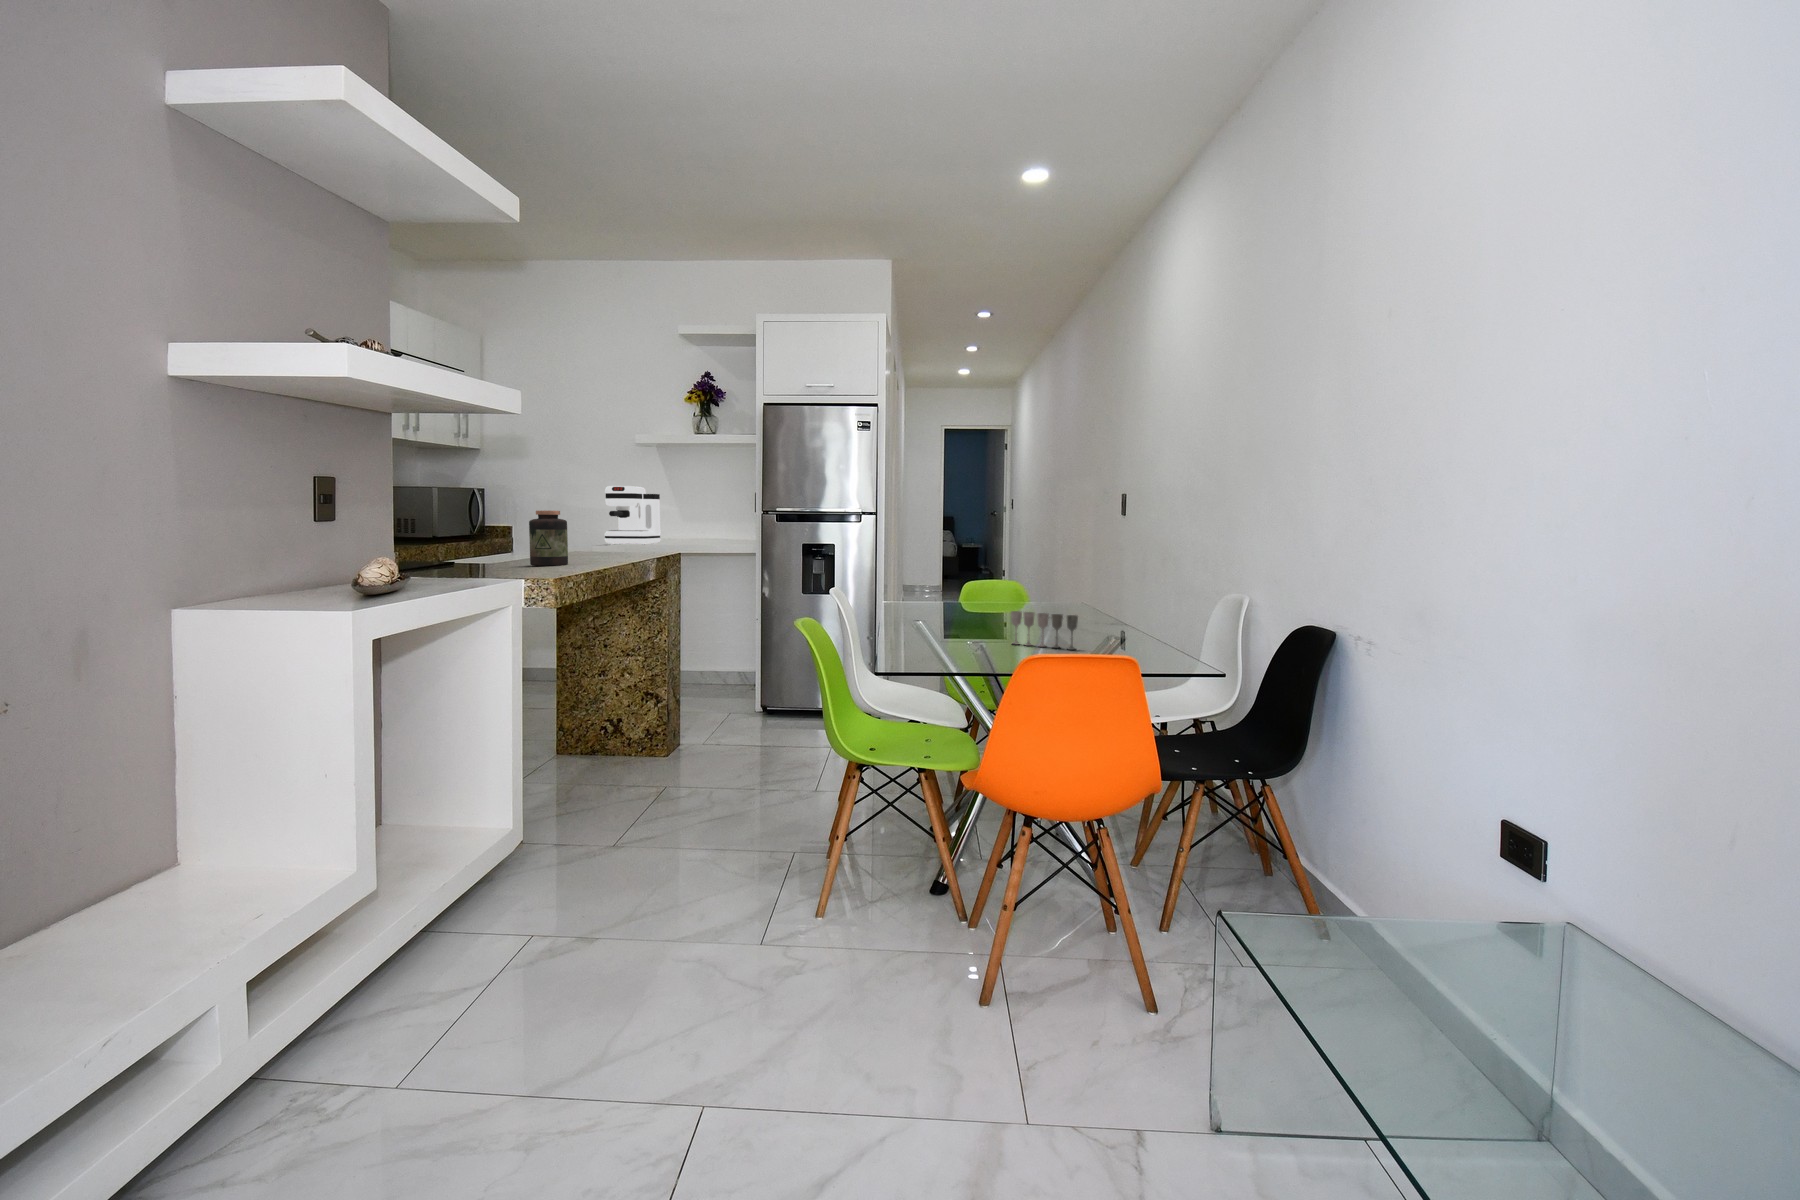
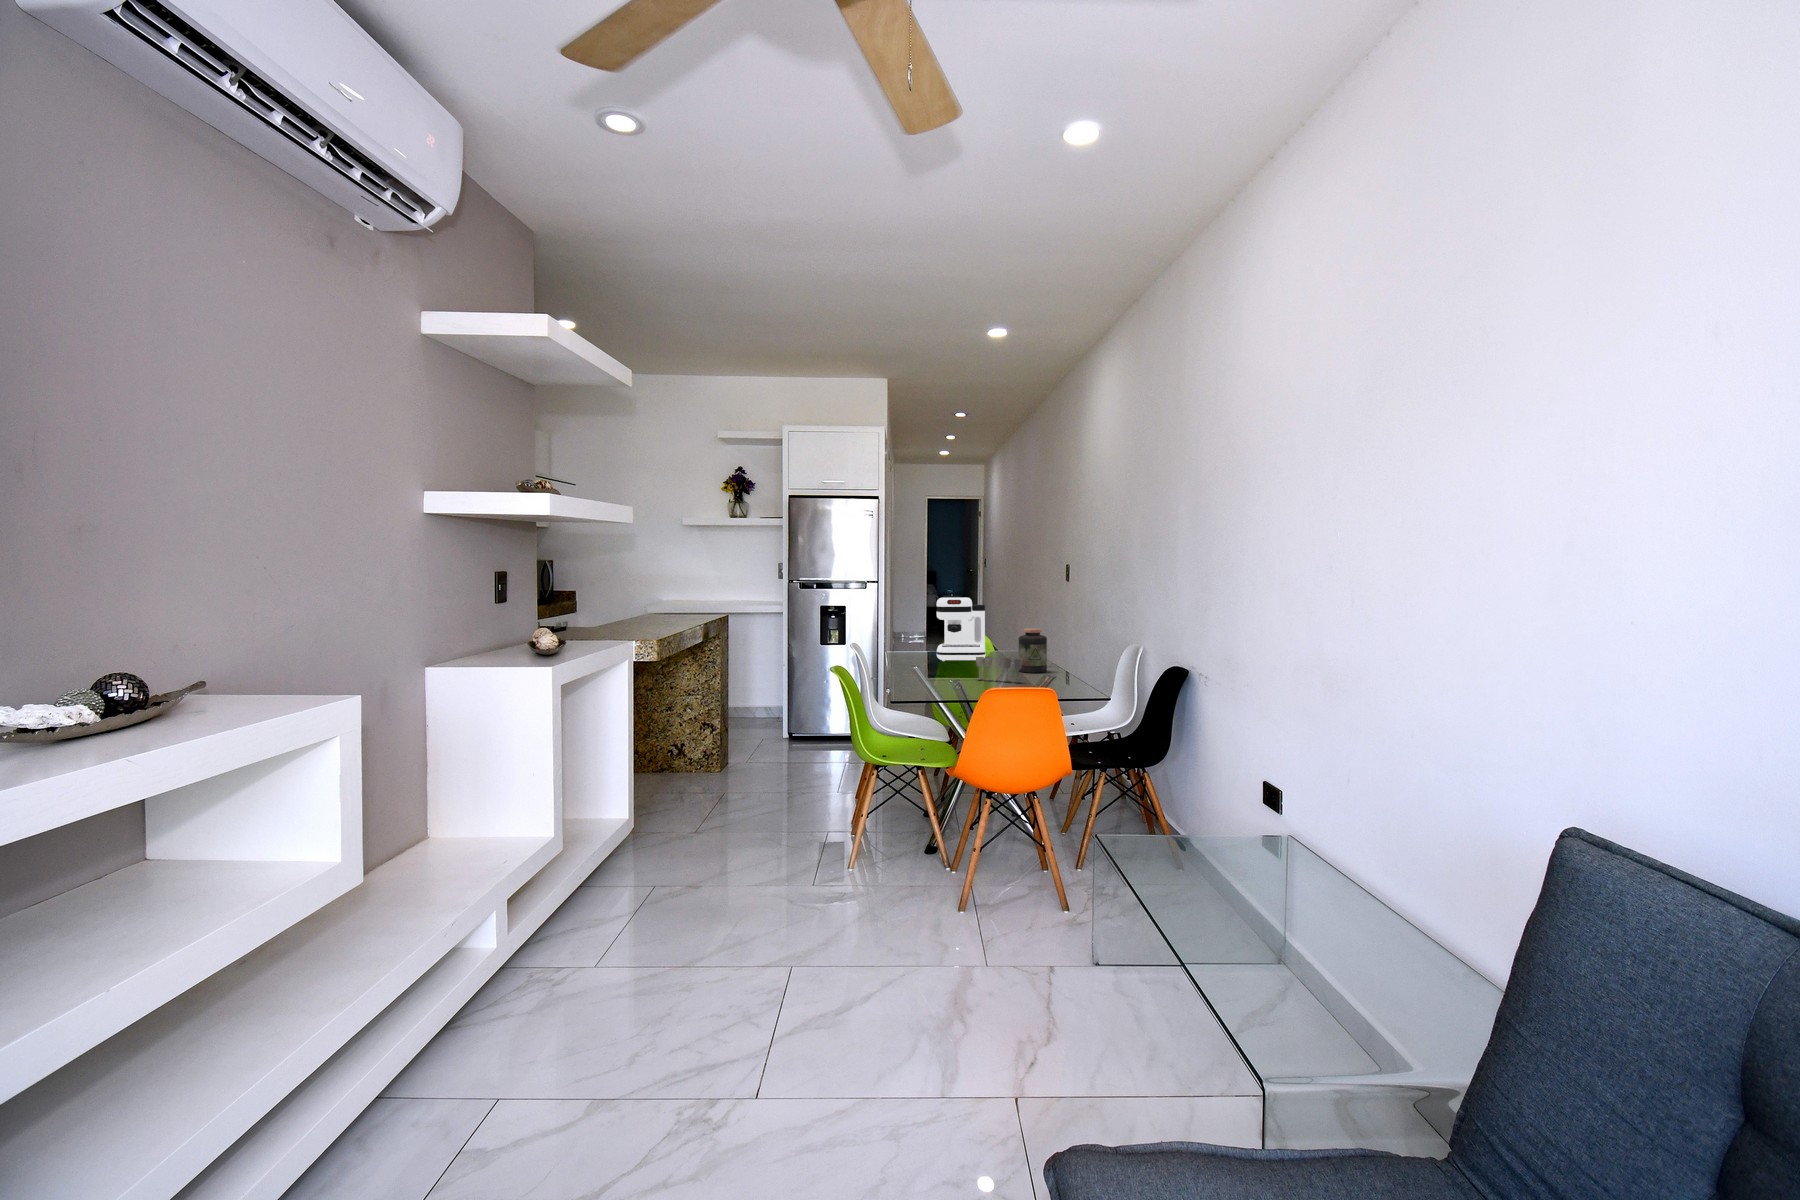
coffee maker: present [605,486,661,545] -> present [937,597,985,661]
jar: present [529,510,568,566] -> present [1019,628,1047,673]

